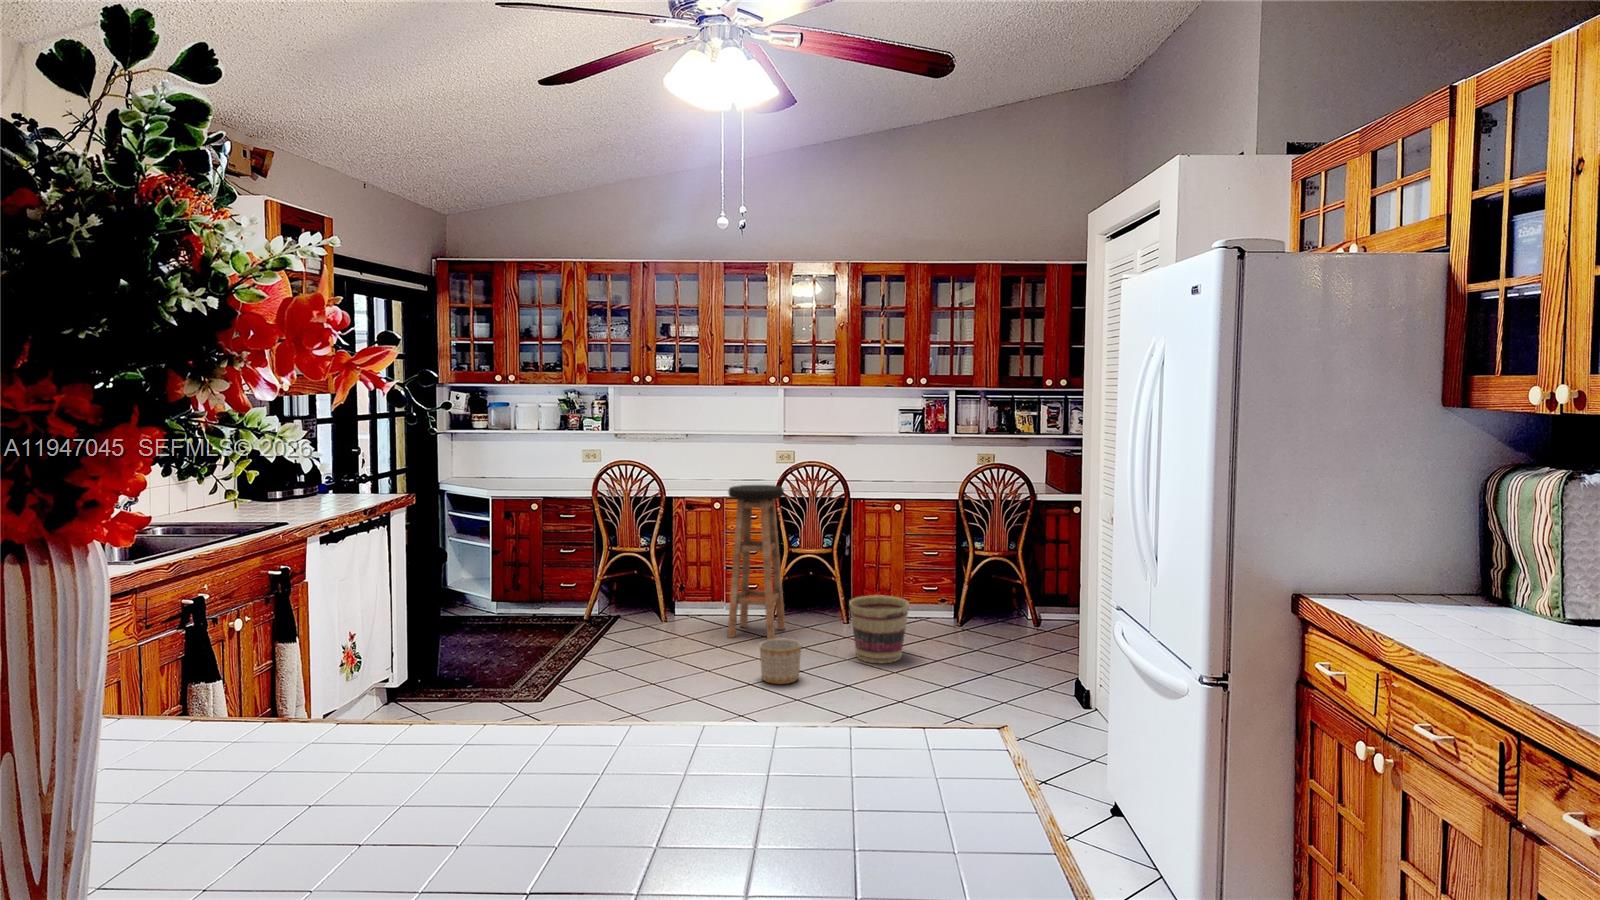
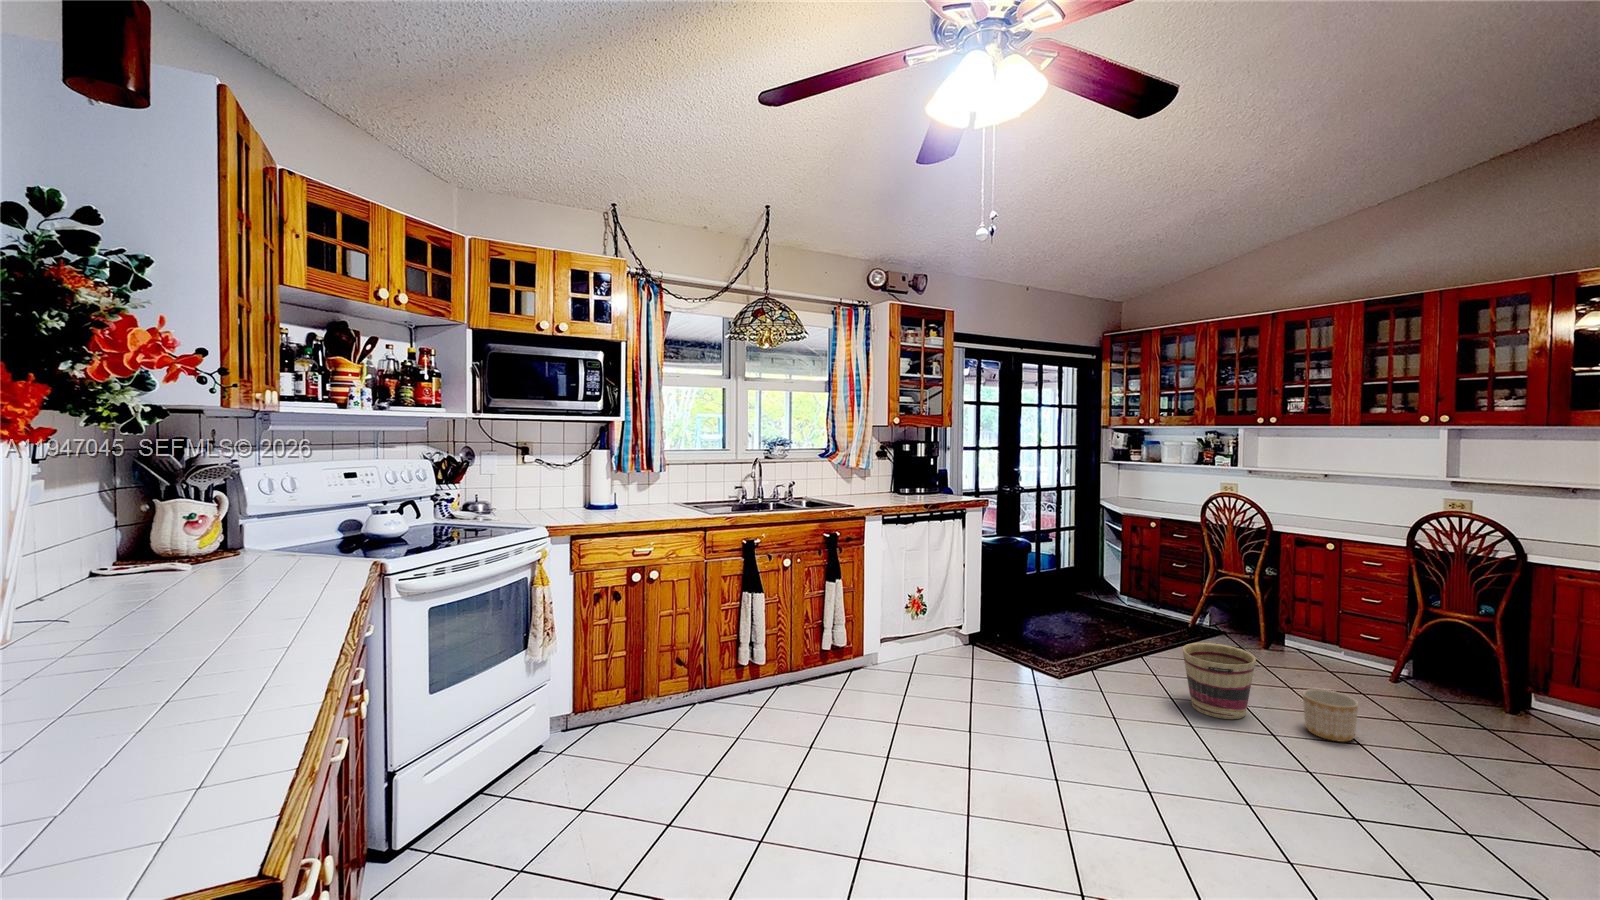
bar stool: present [728,485,785,640] -> none [1317,529,1405,696]
basket: present [849,595,909,663] -> present [1182,643,1256,719]

